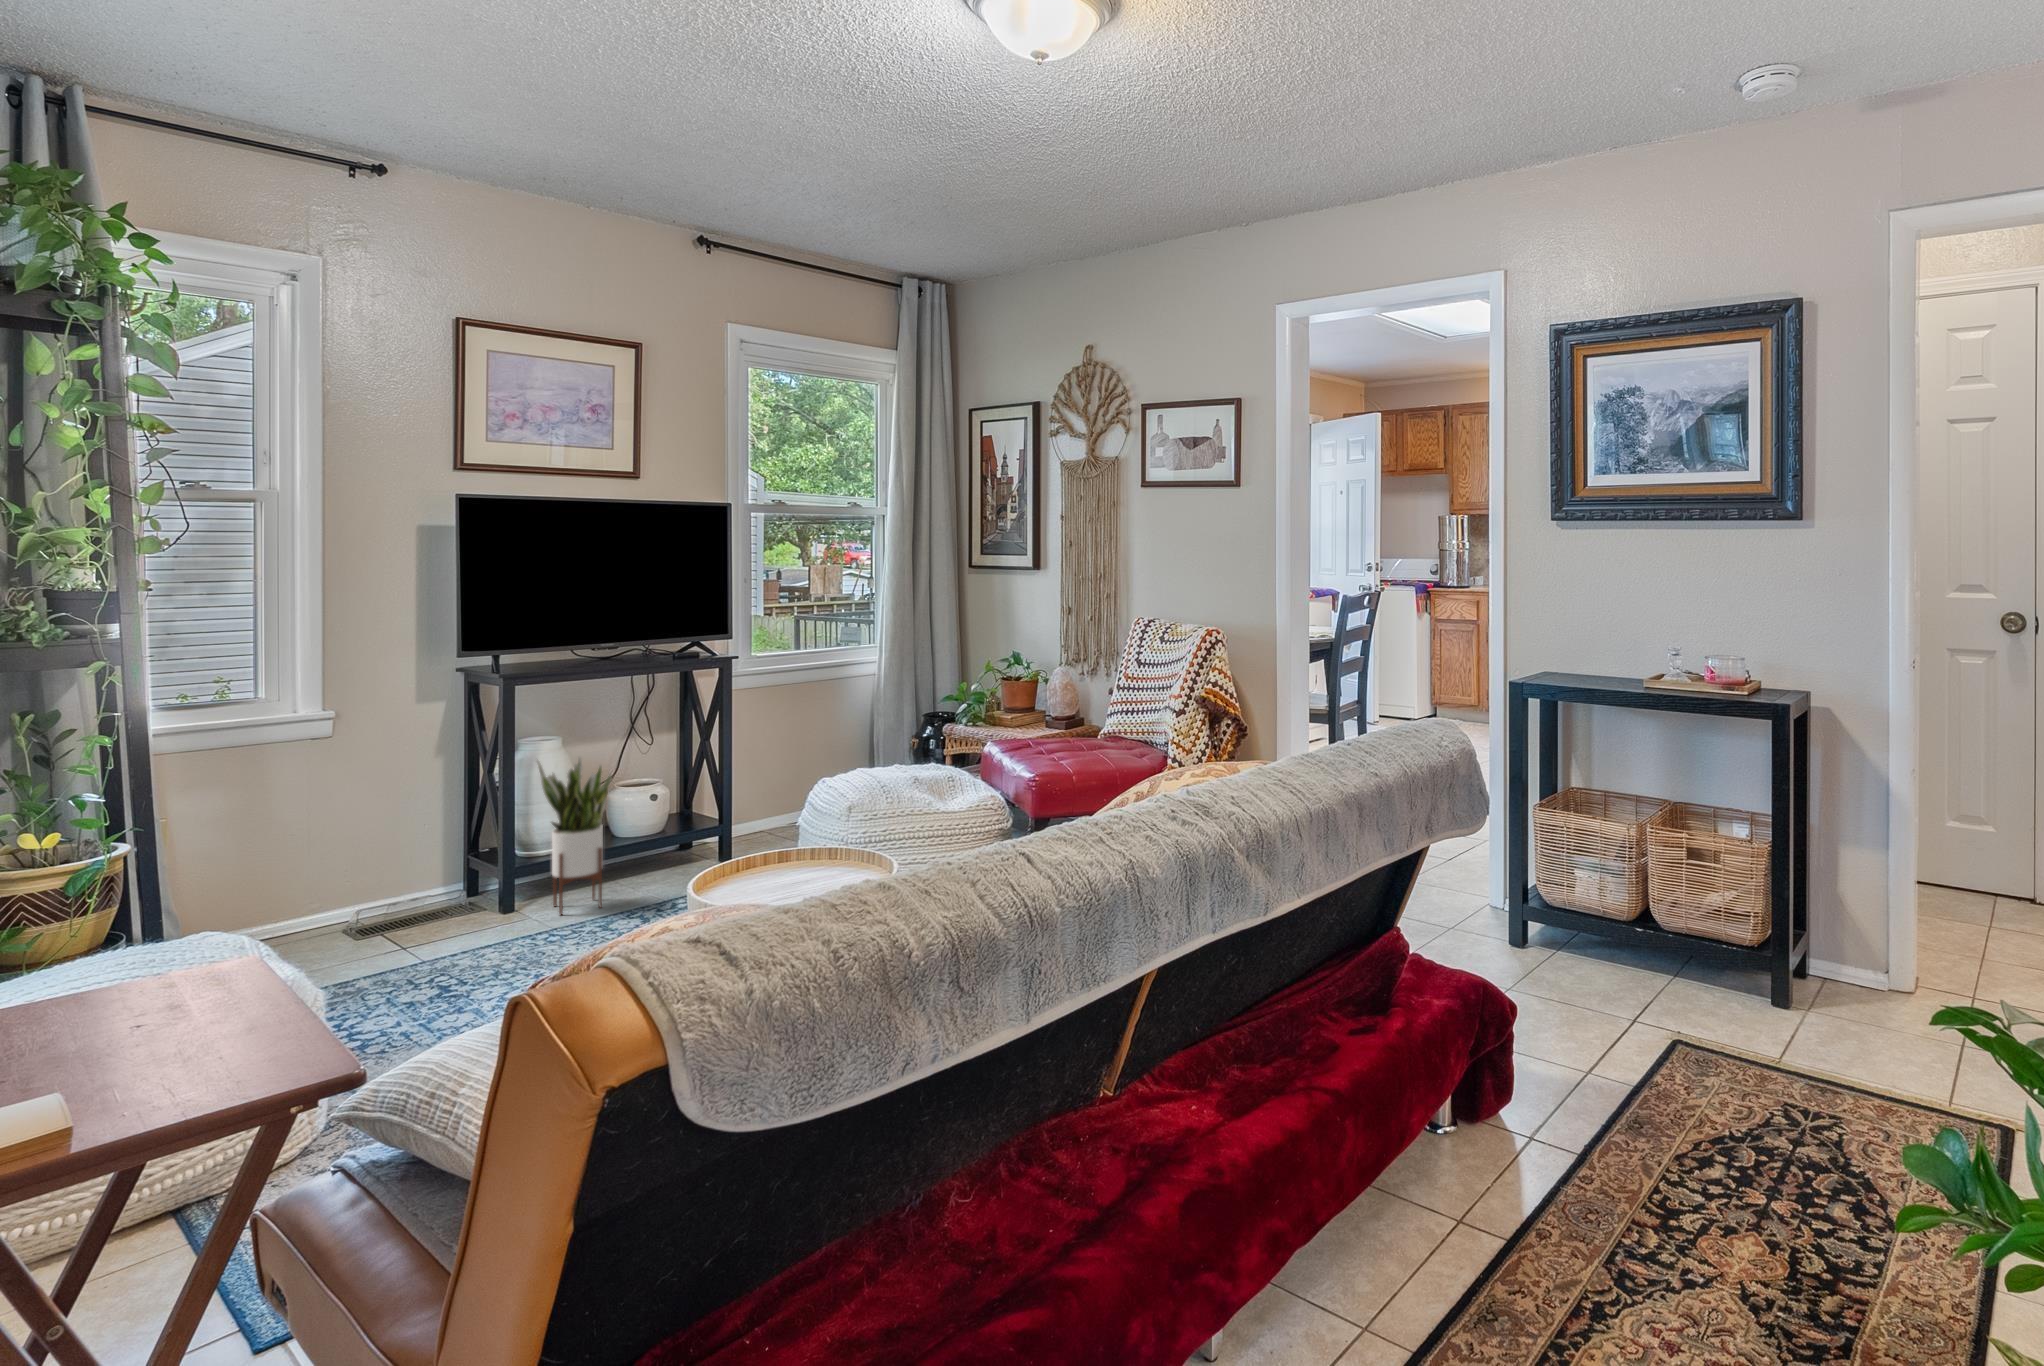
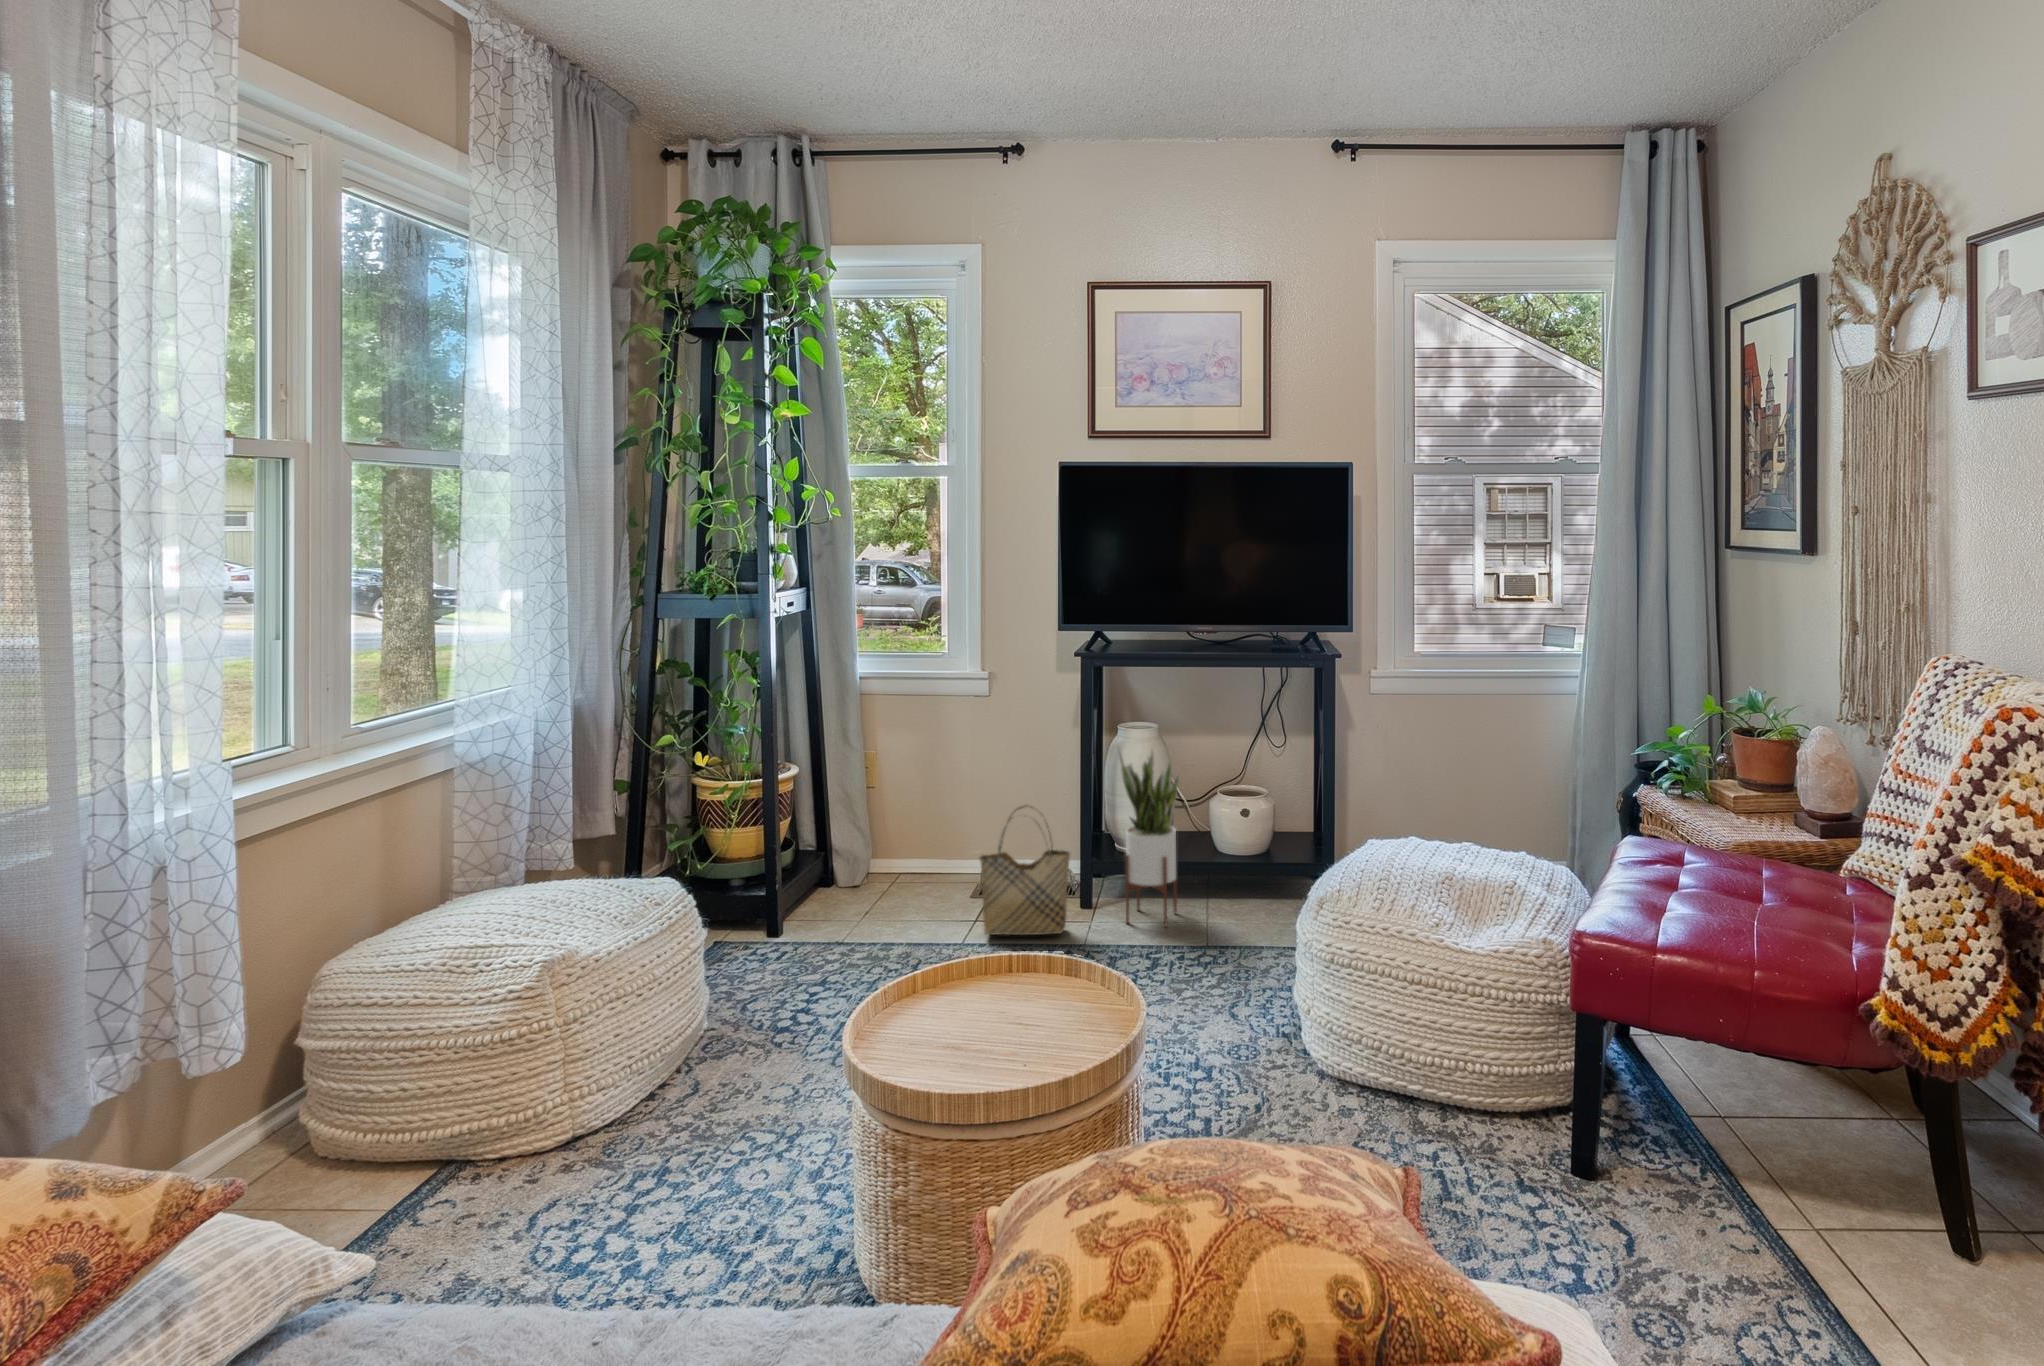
woven basket: none [421,826,517,952] -> present [980,806,1070,935]

